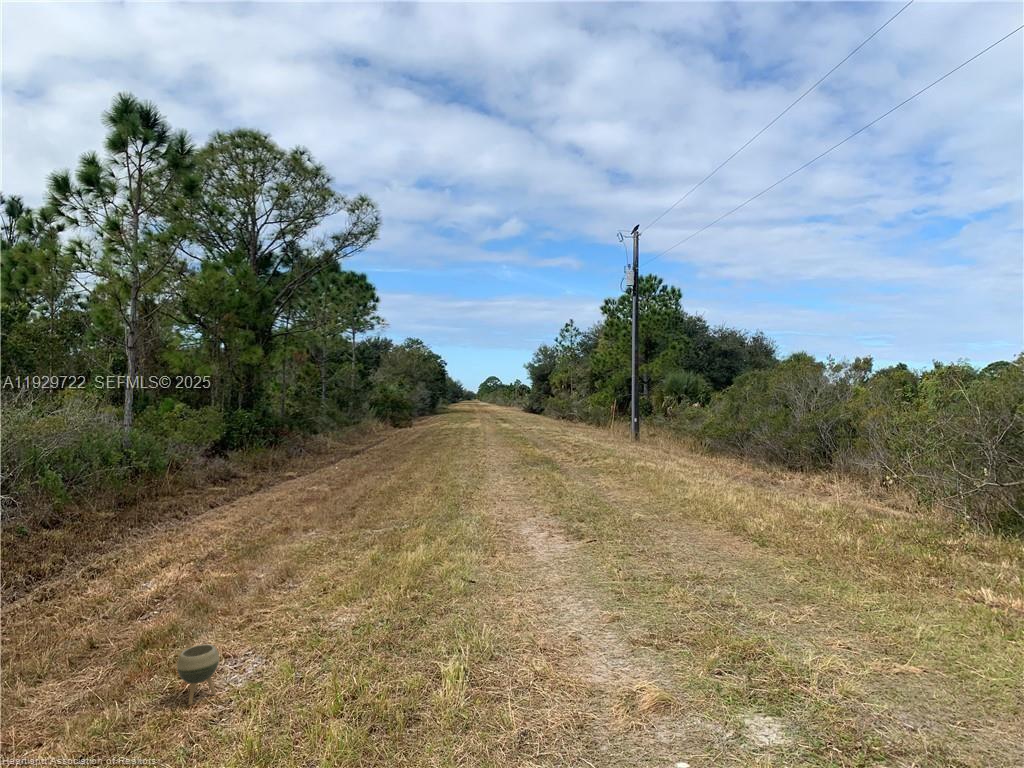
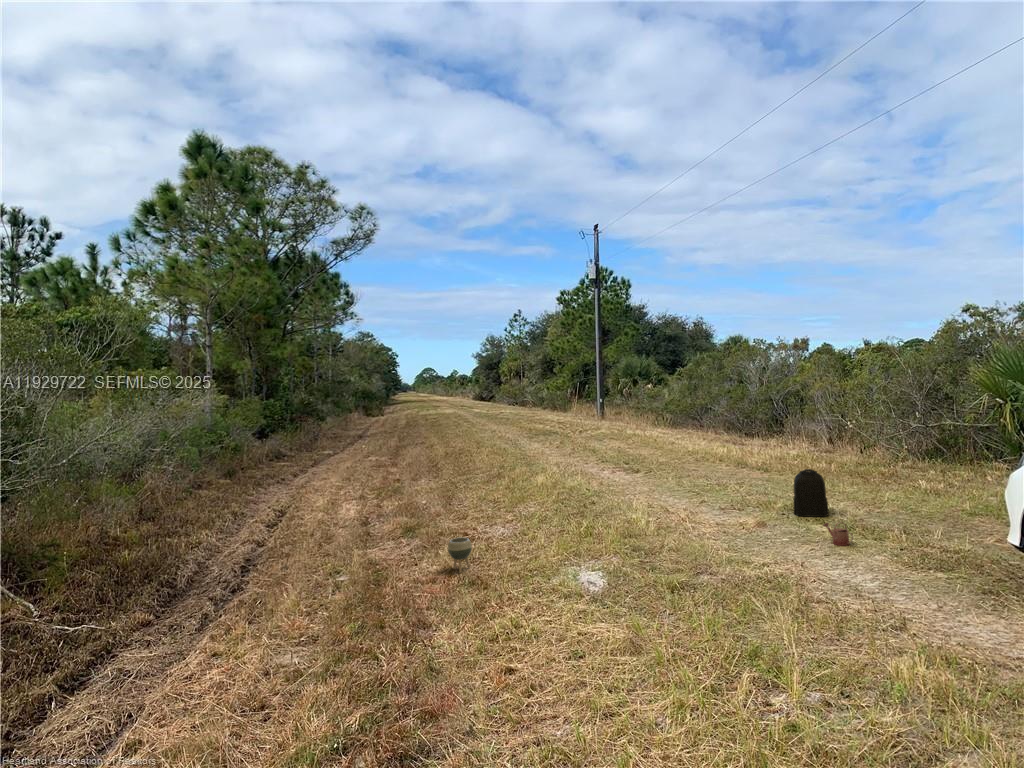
backpack: none [773,555,829,636] -> present [793,469,829,517]
watering can: none [795,668,842,719] -> present [823,522,853,546]

